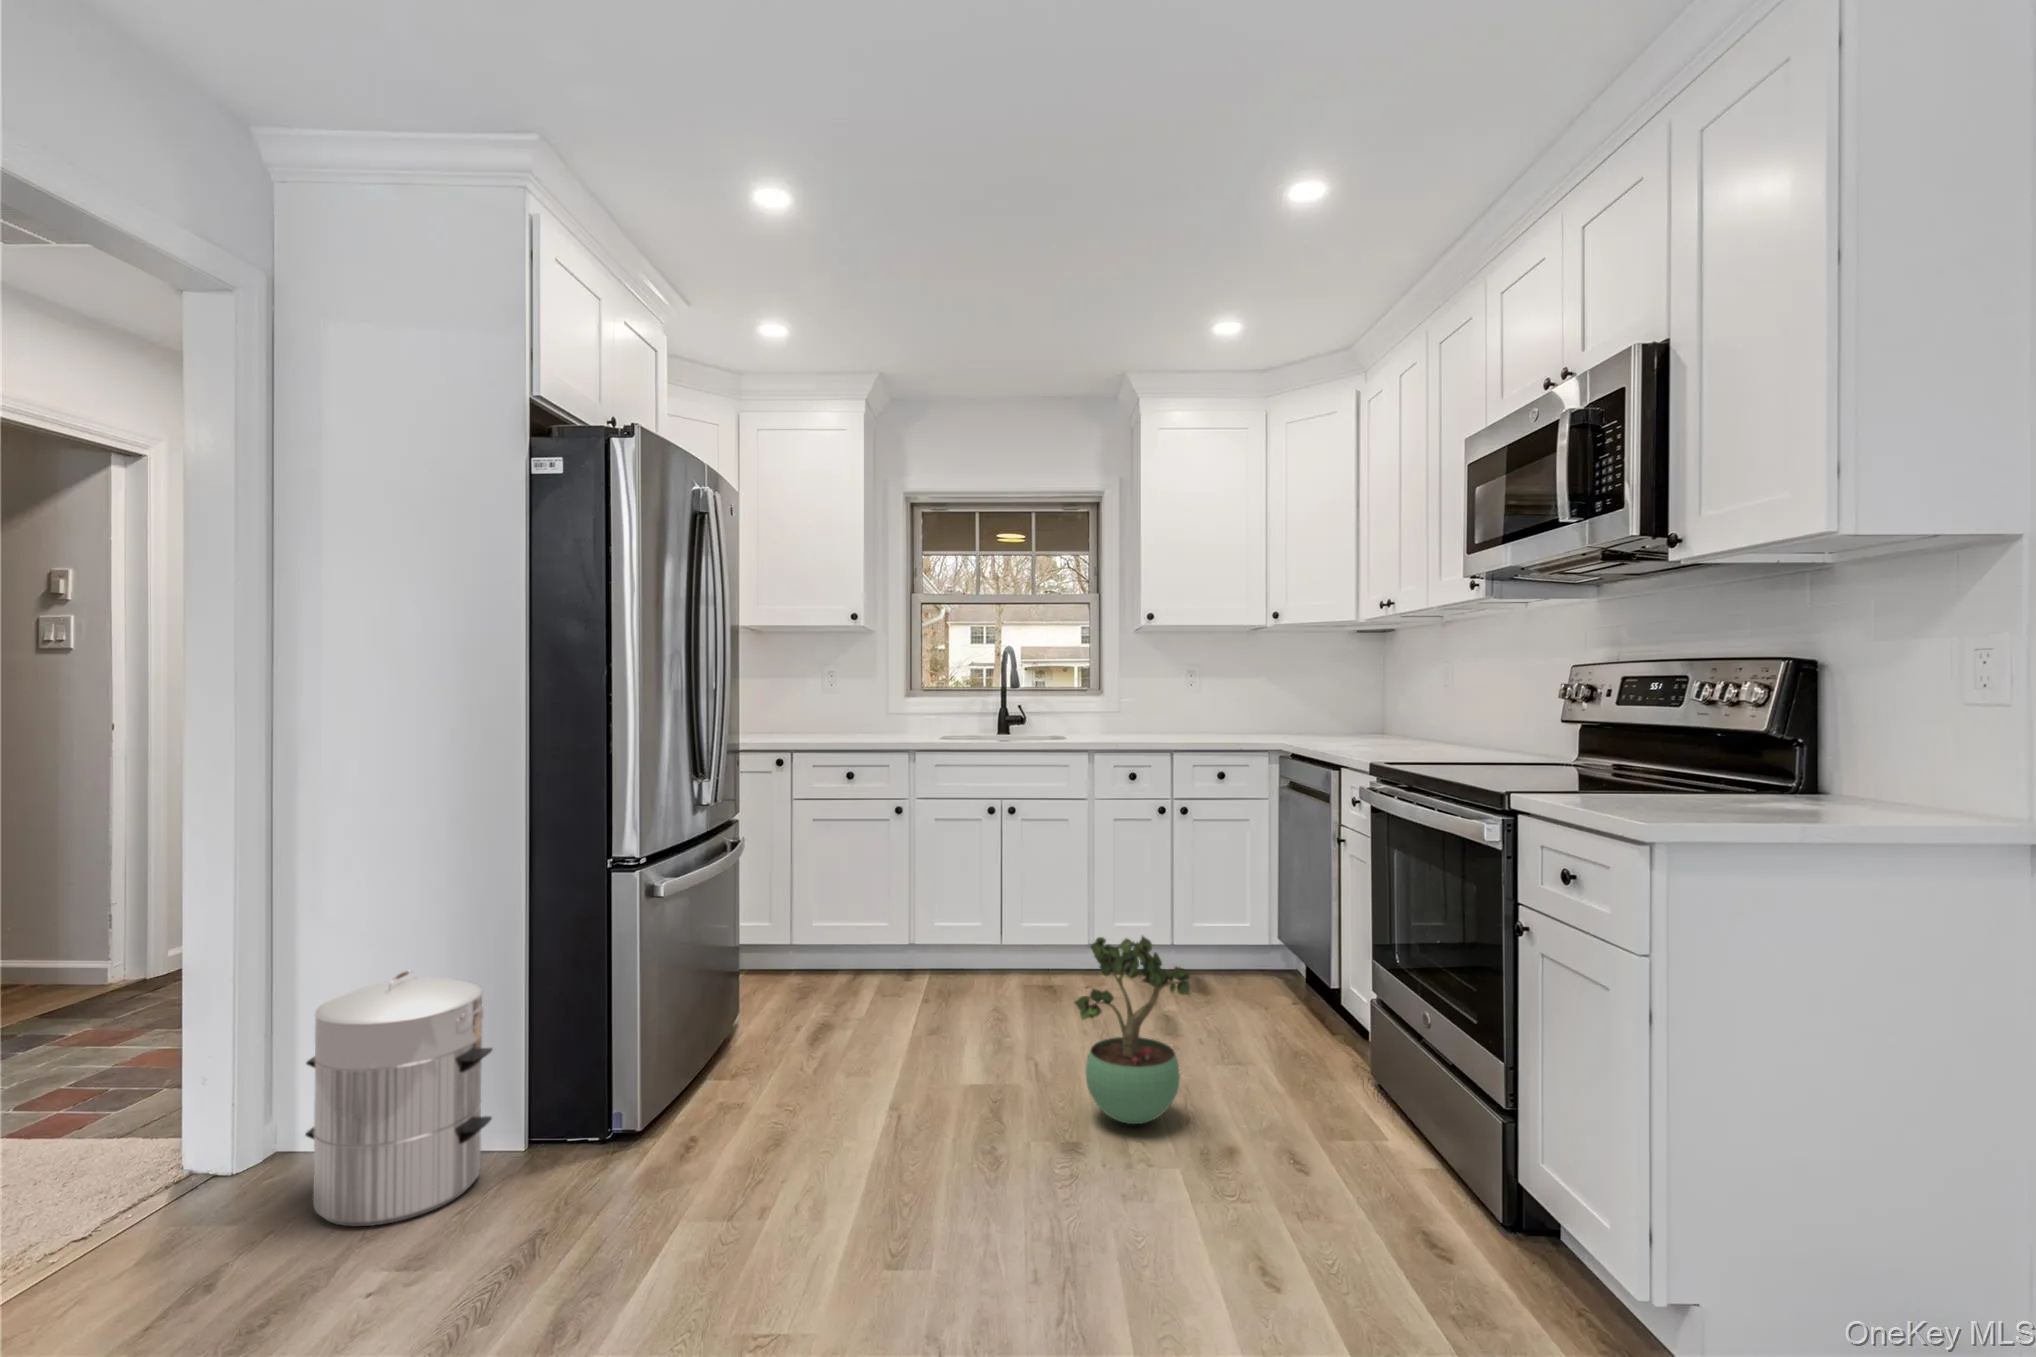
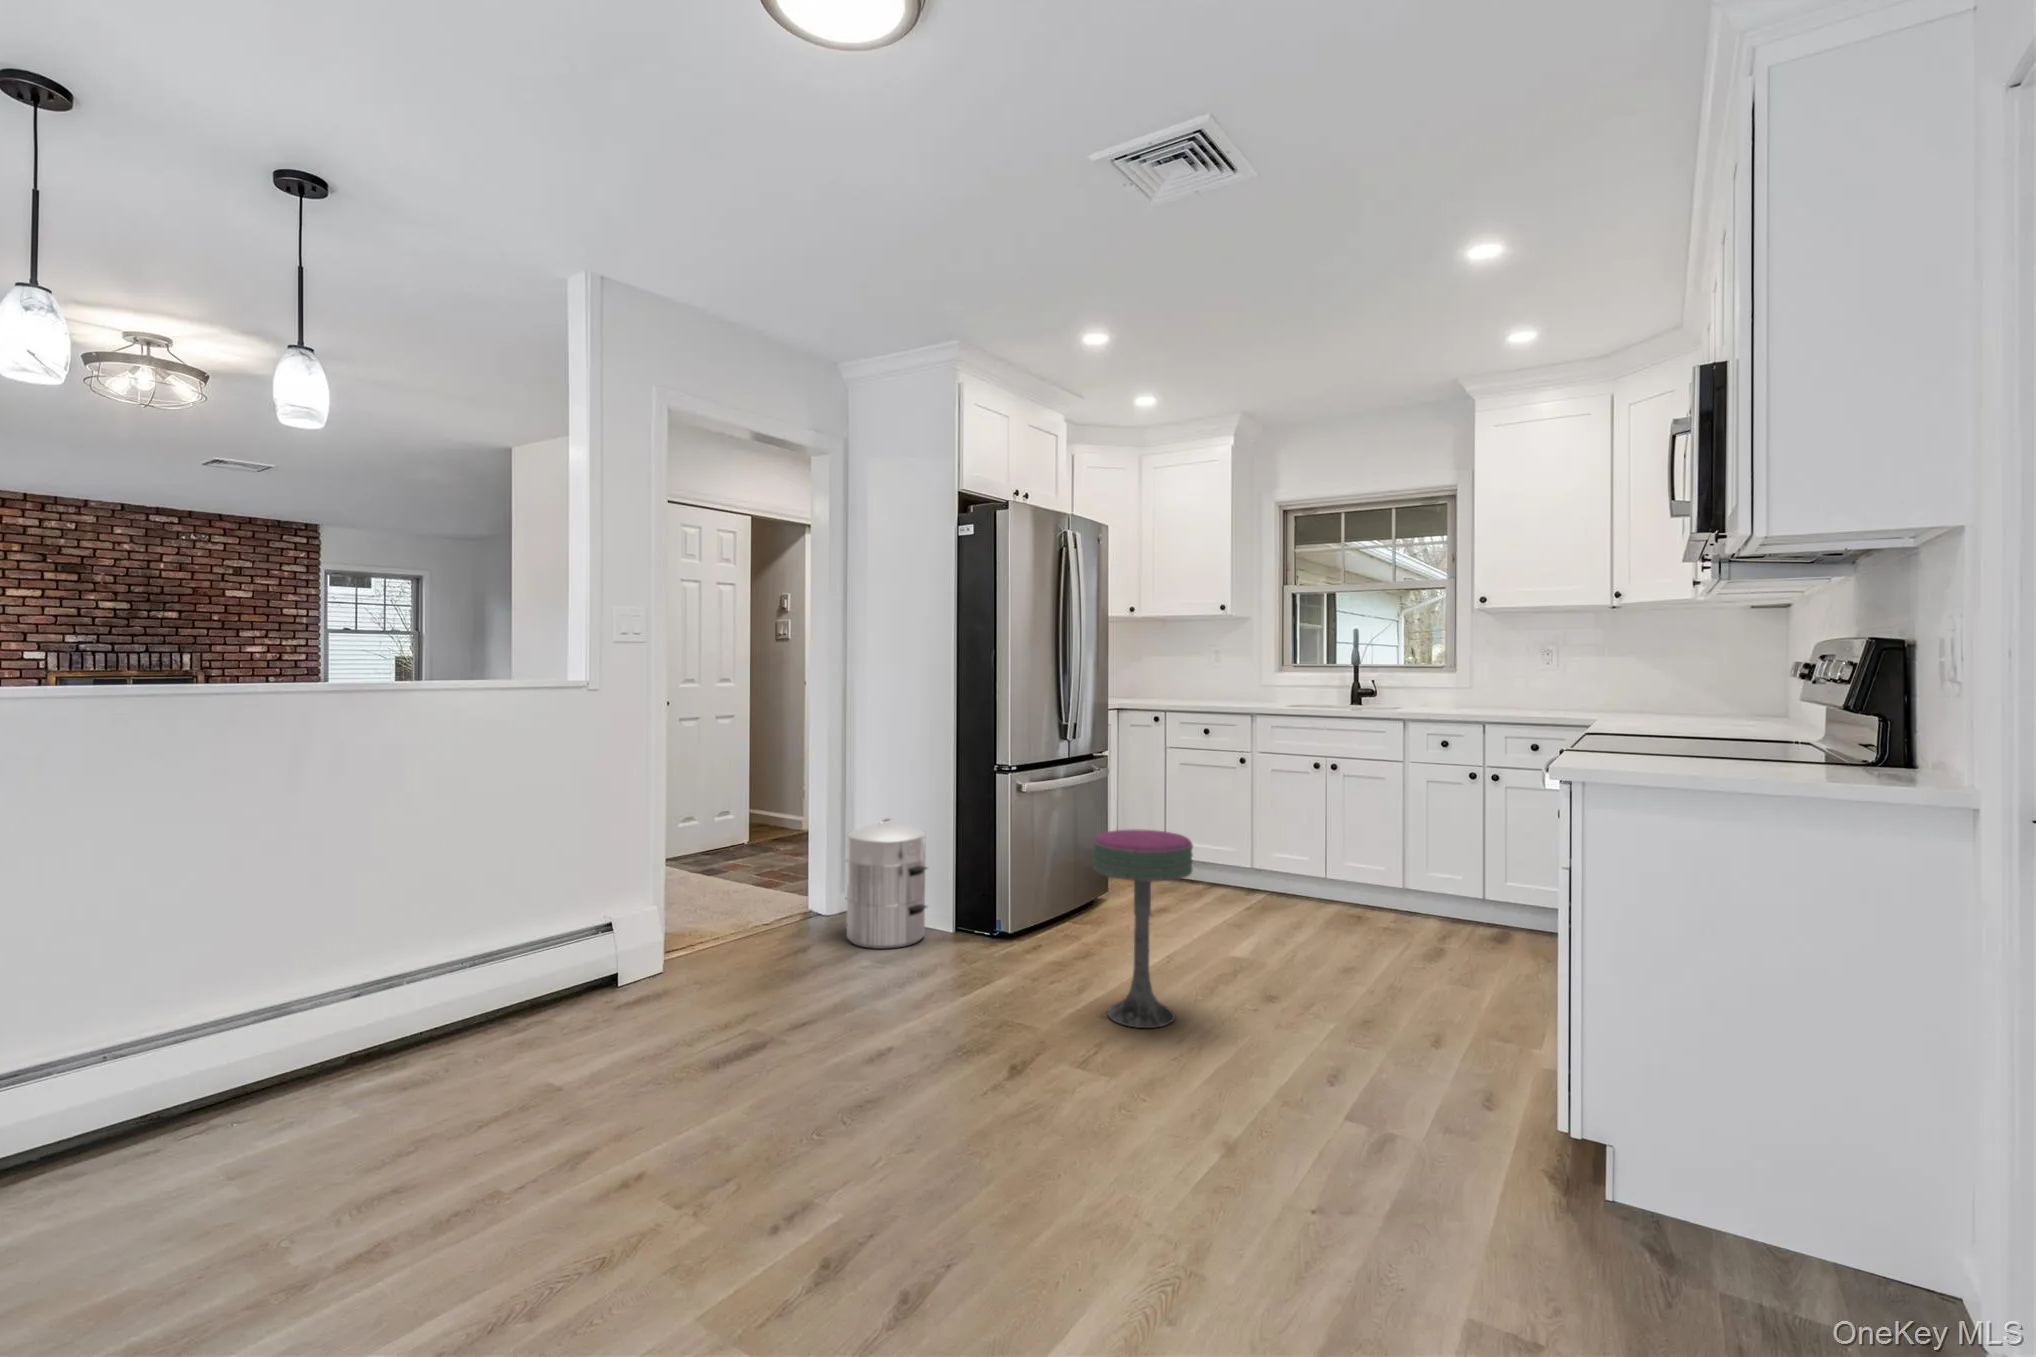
potted plant: present [1075,936,1190,1124] -> none [1289,852,1366,995]
bar stool: none [869,939,1022,1266] -> present [1093,829,1193,1028]

